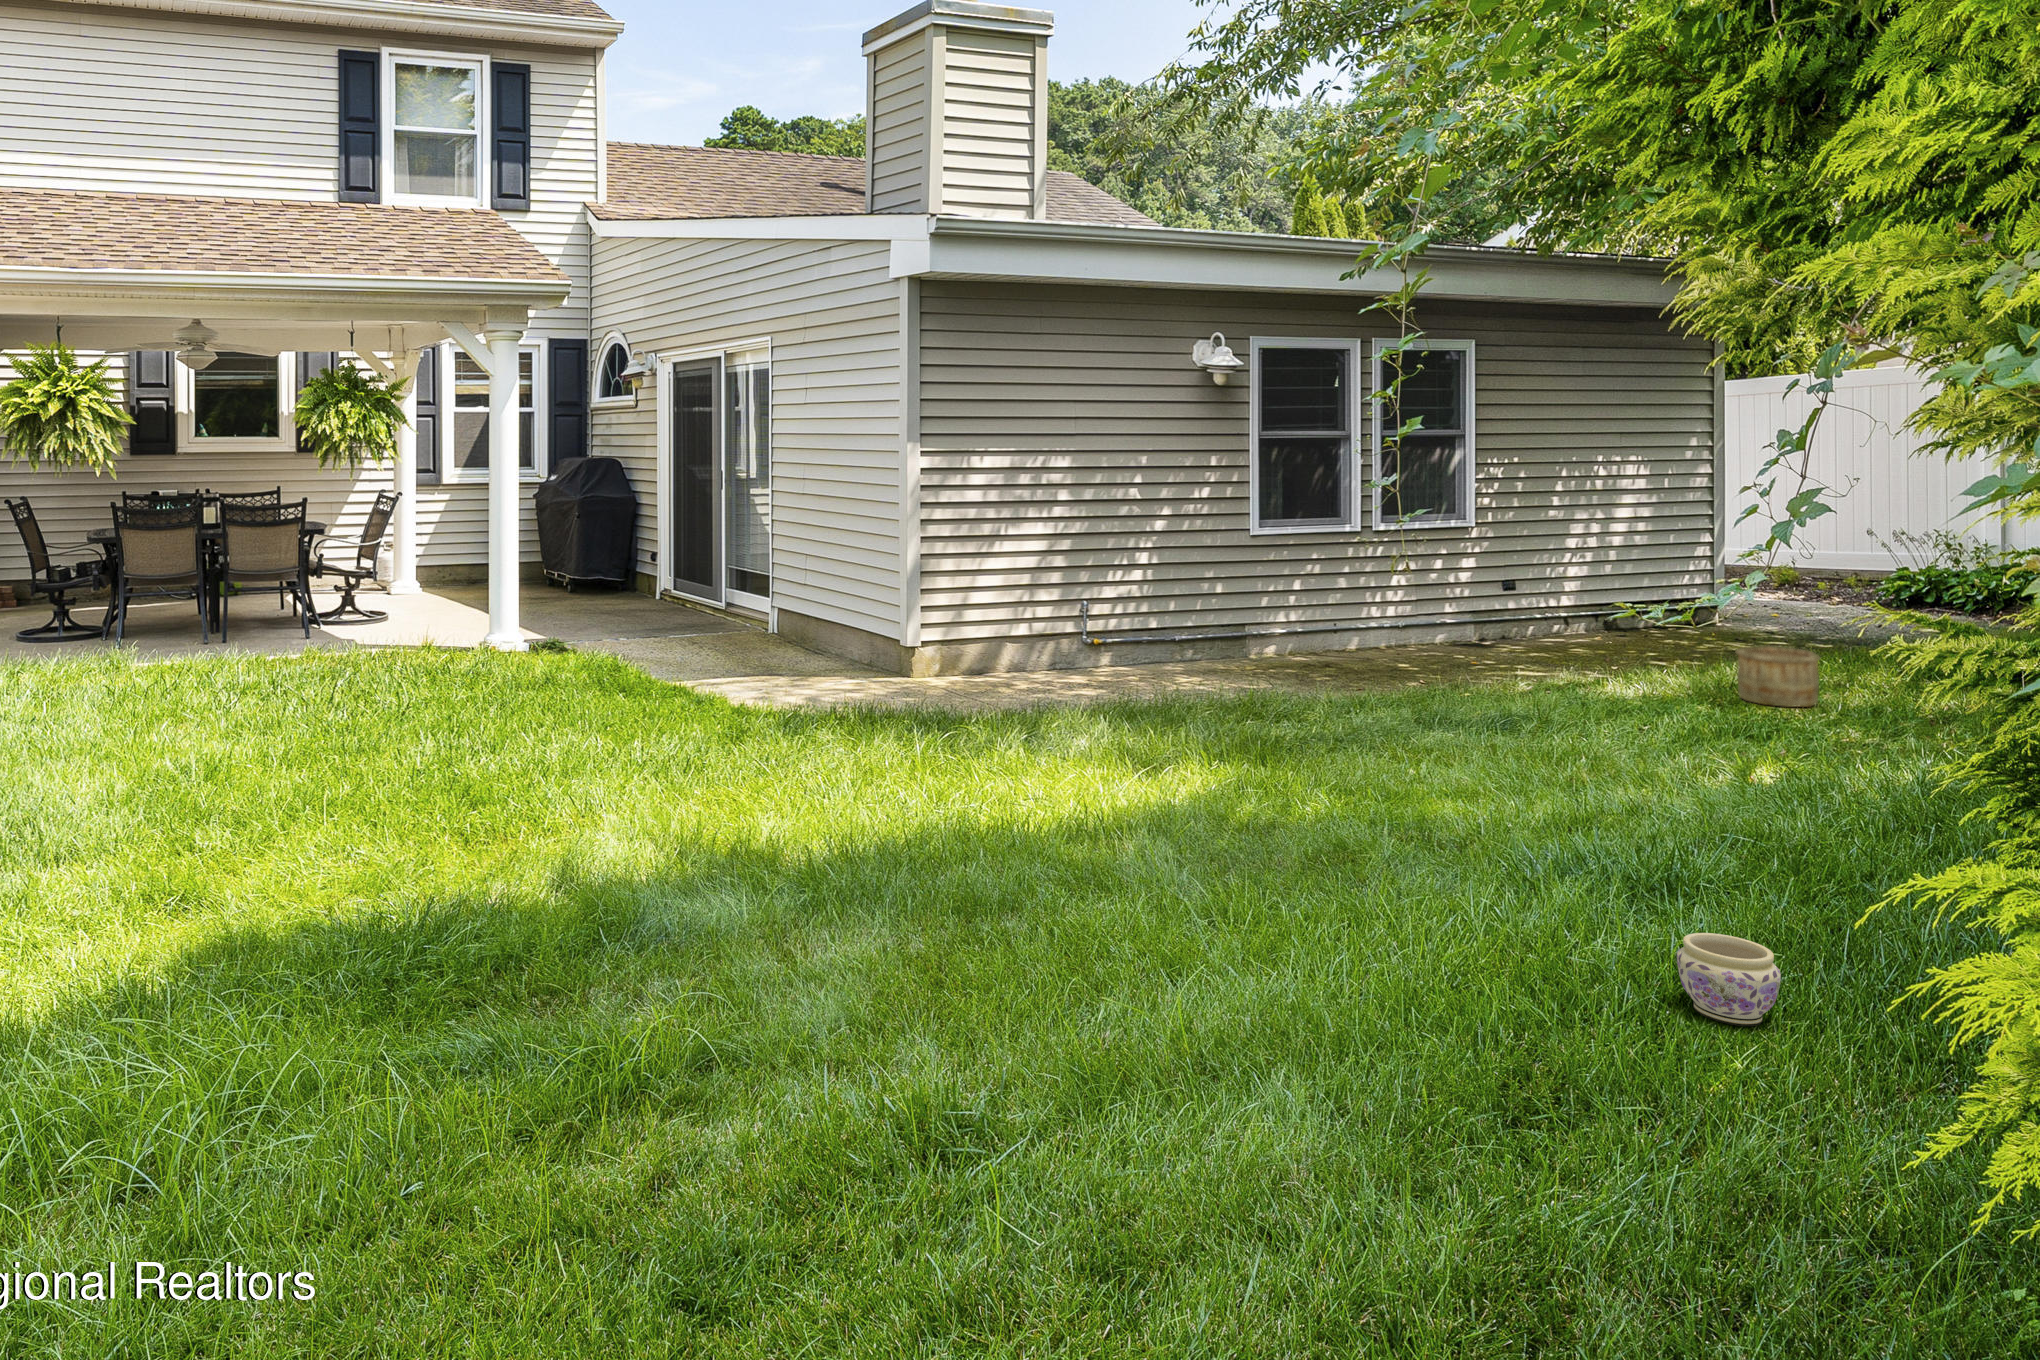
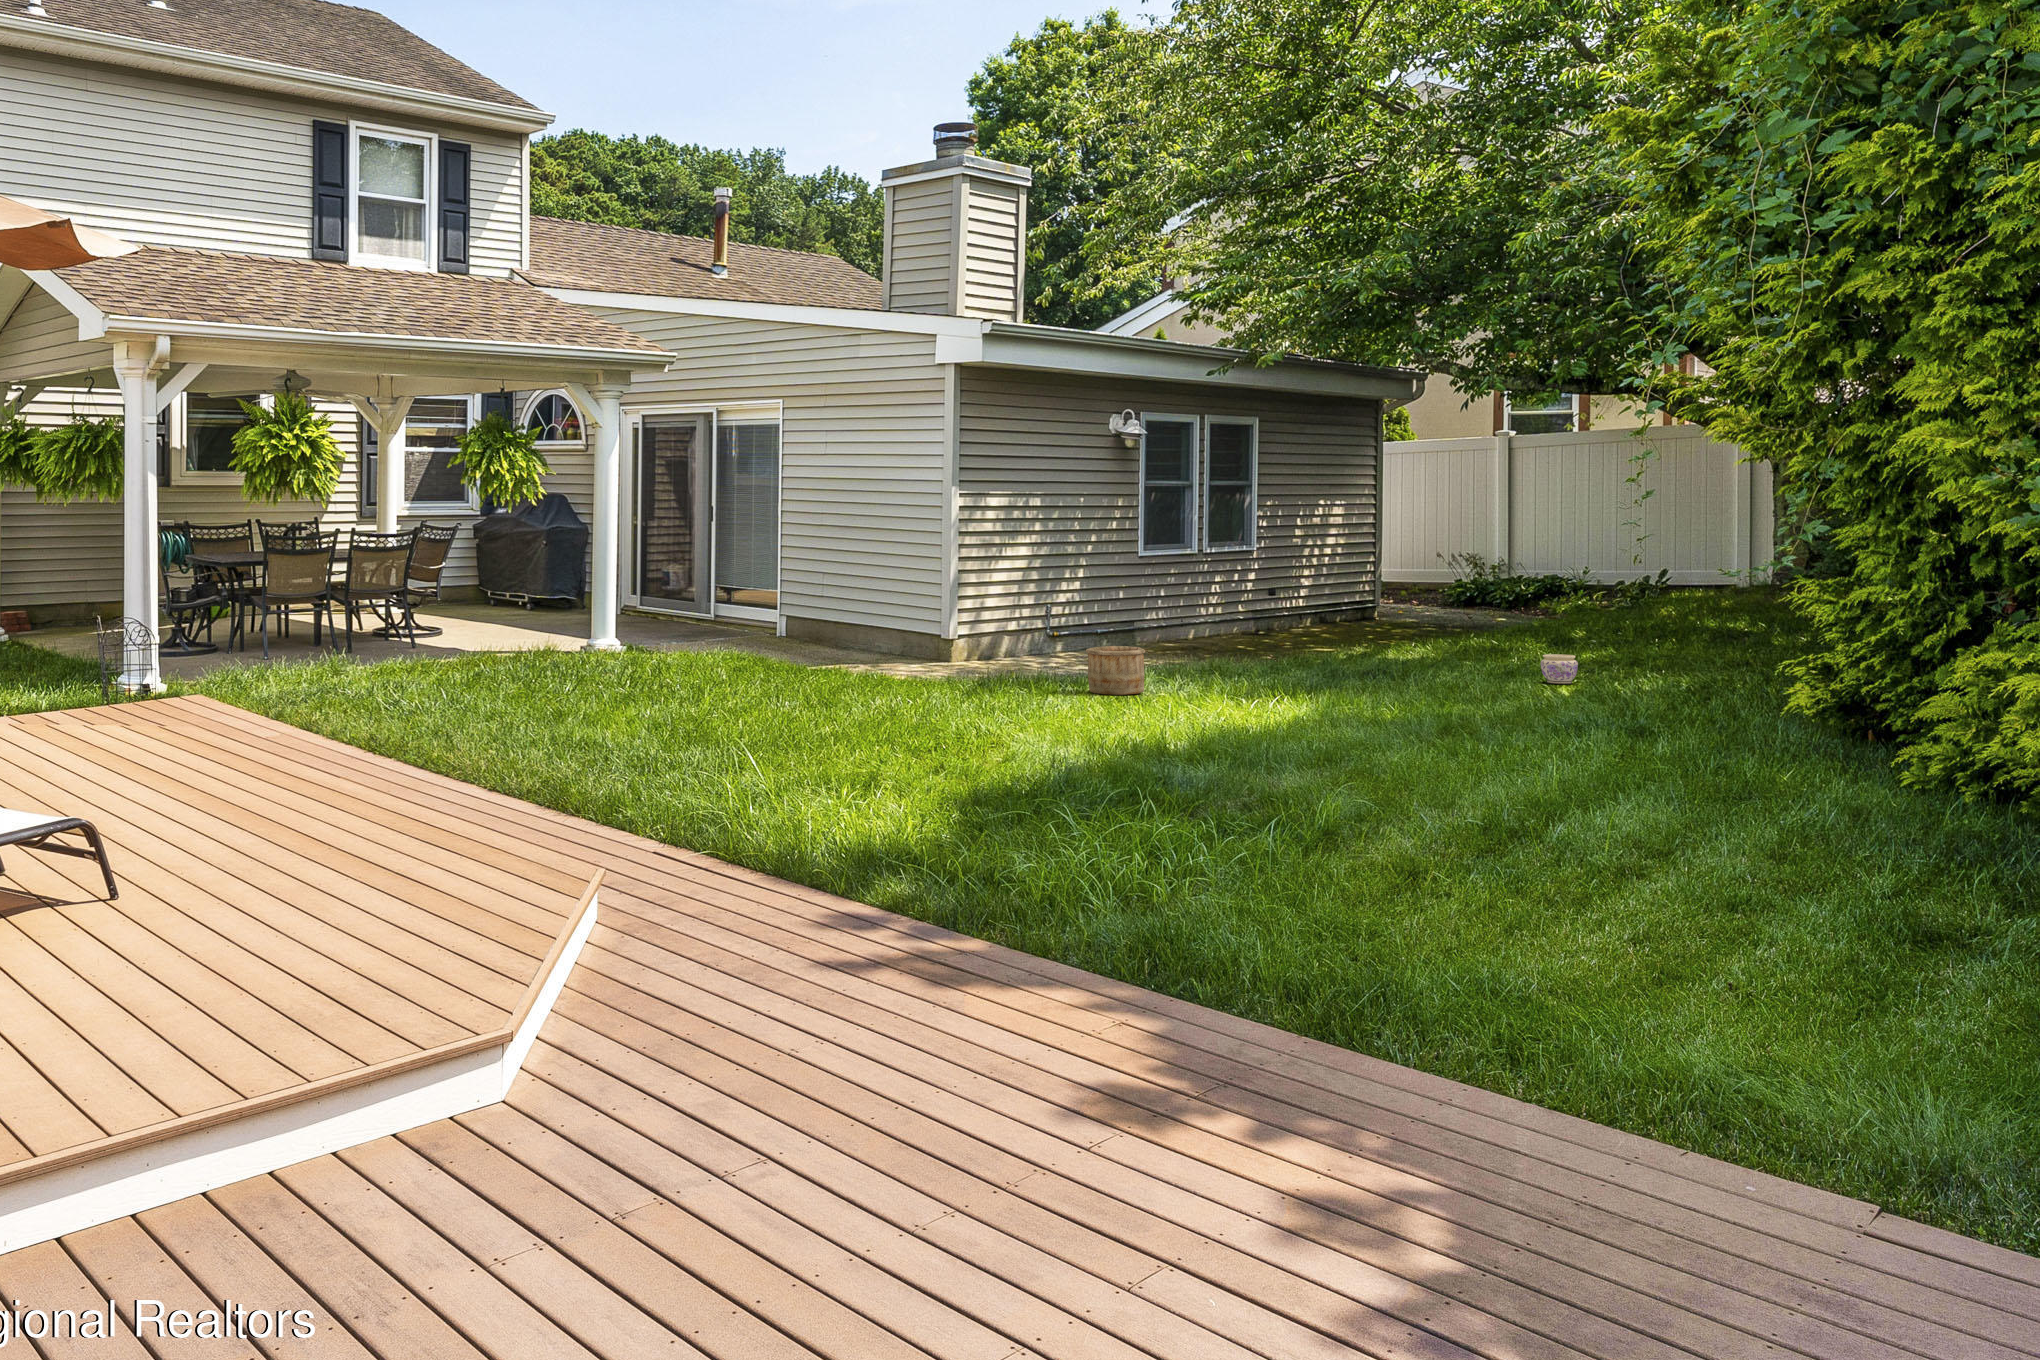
wooden bucket: present [1736,646,1820,707] -> present [1086,646,1145,695]

